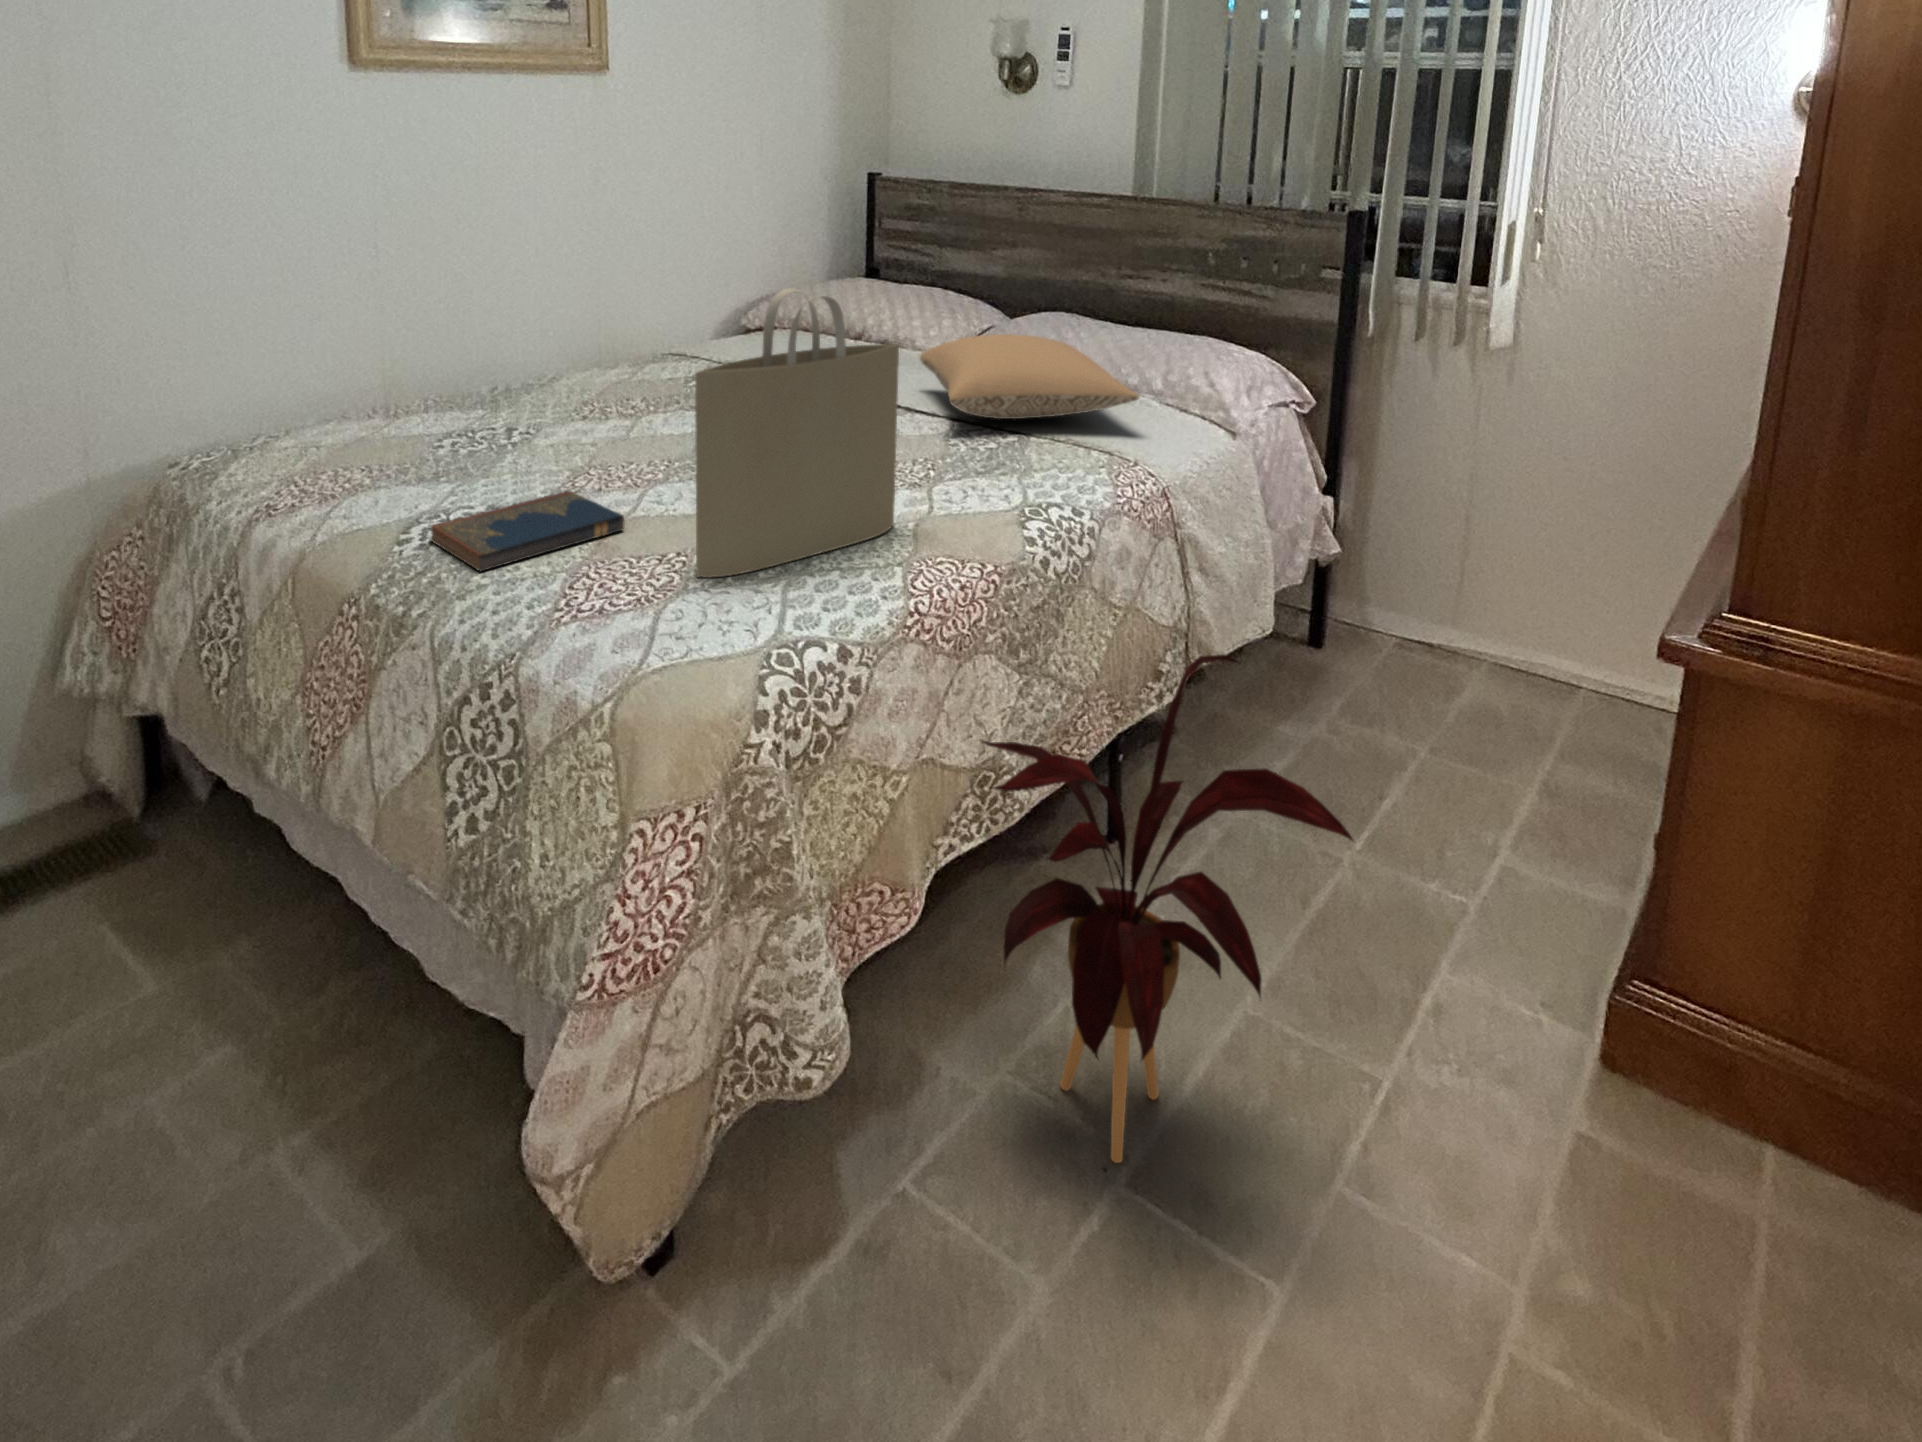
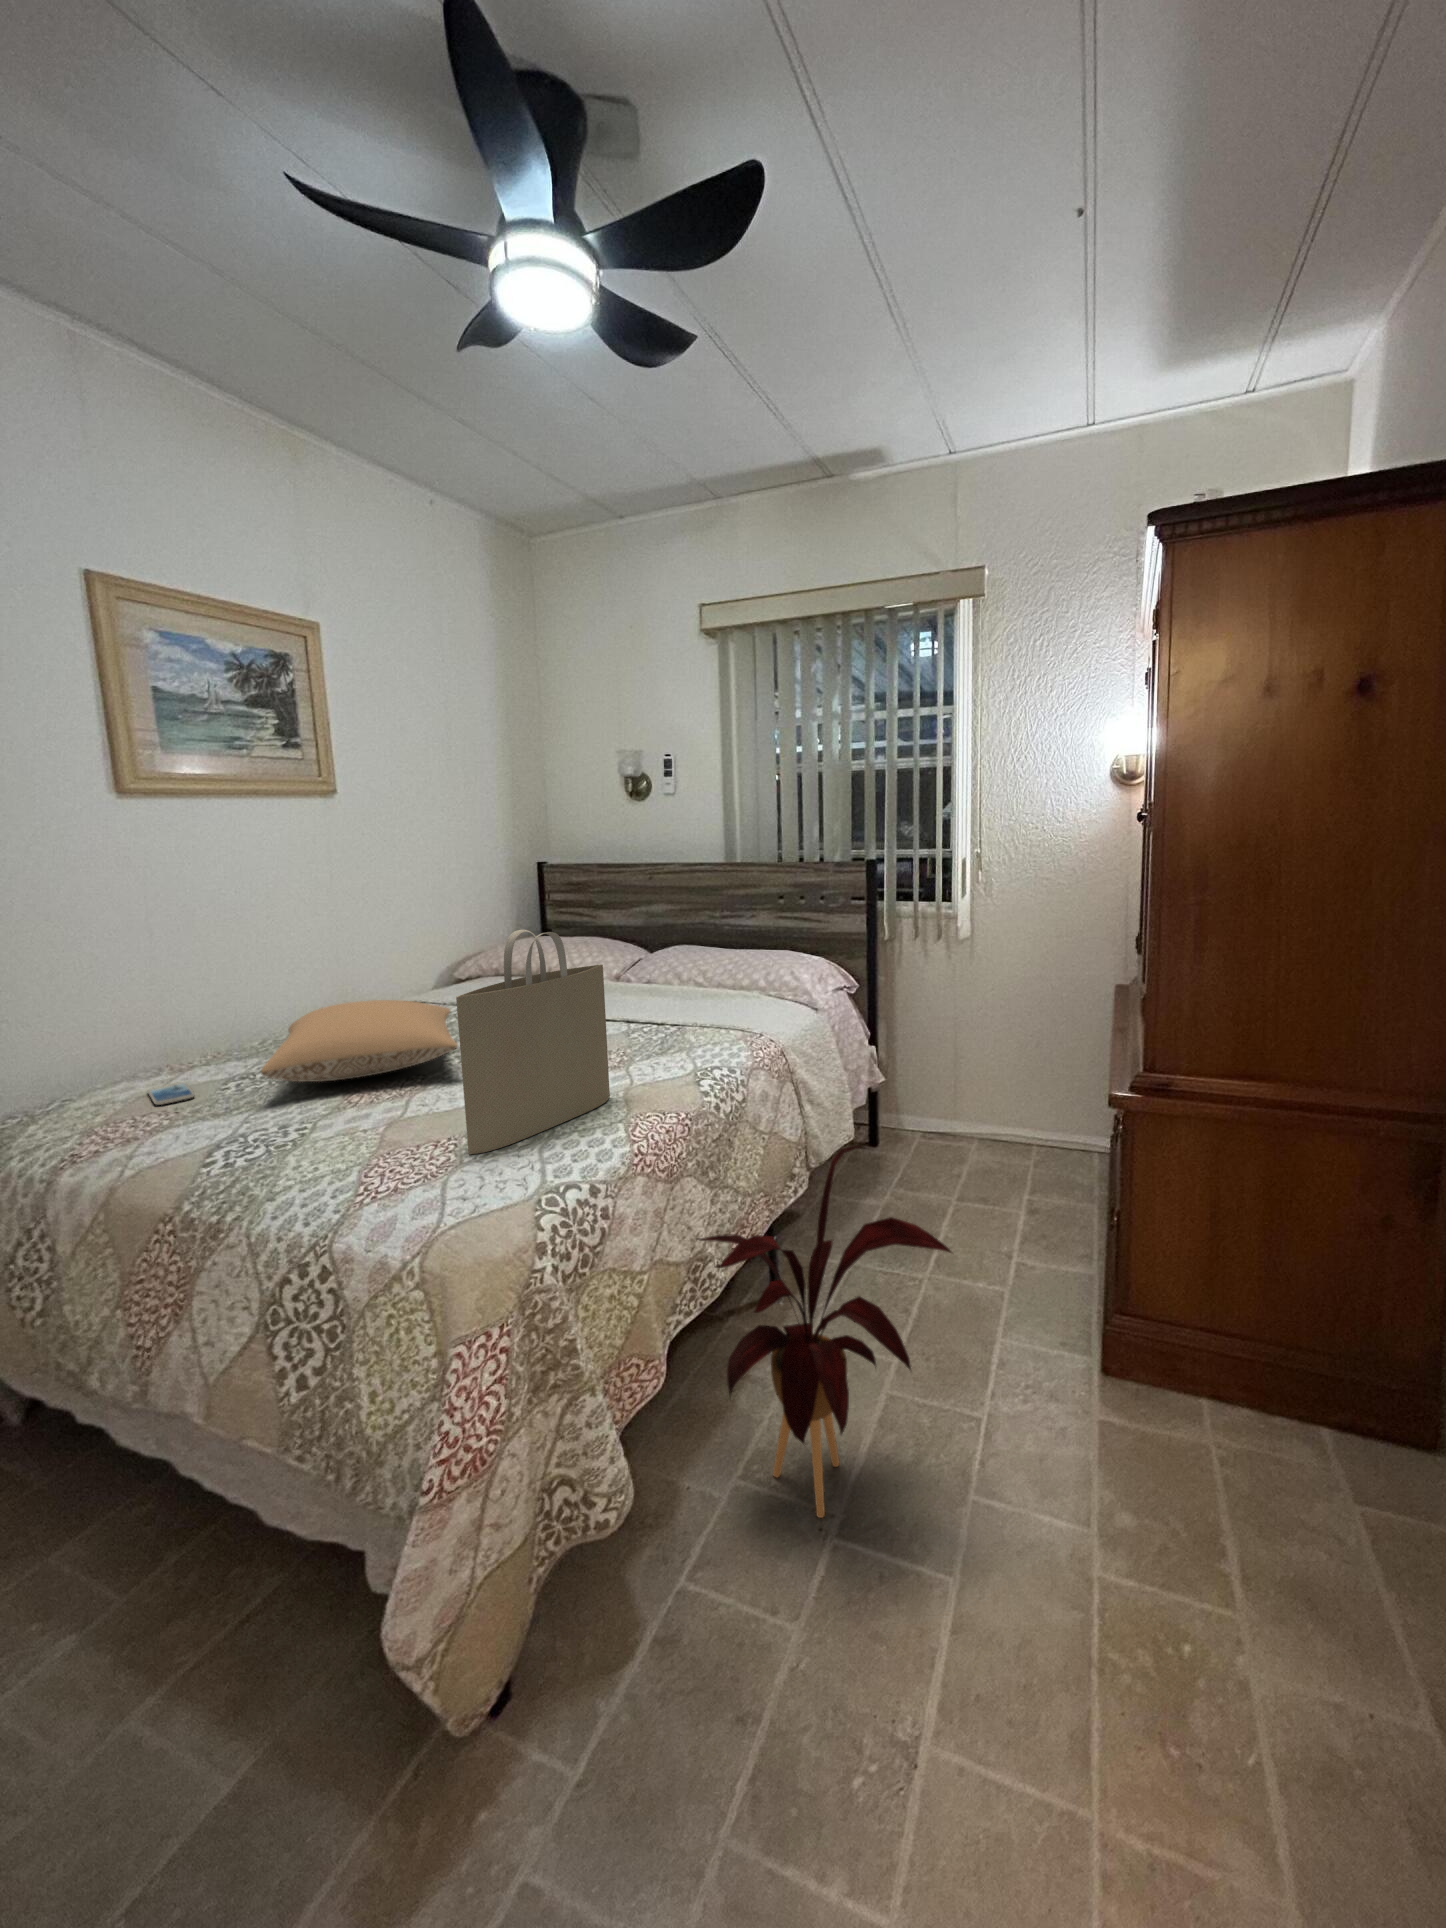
pillow: present [920,334,1139,419] -> present [261,1000,458,1082]
smartphone: none [362,429,409,454] -> present [148,1082,195,1105]
hardcover book: present [429,491,624,571] -> none [229,1107,401,1179]

